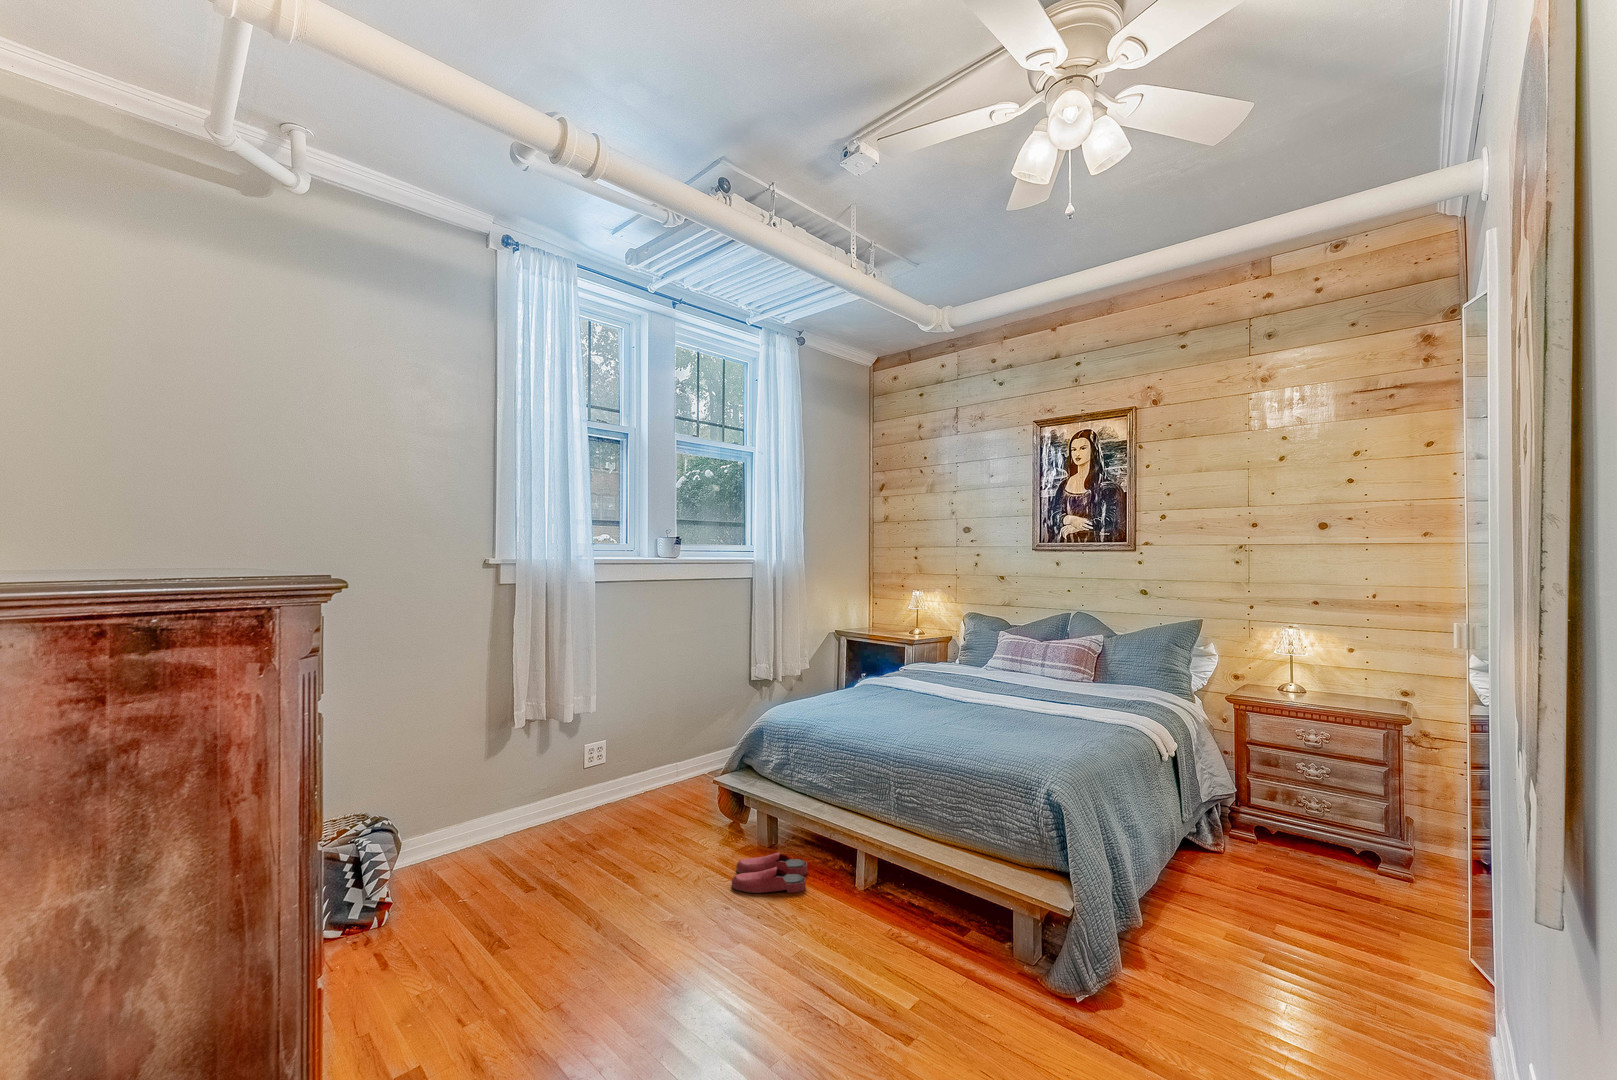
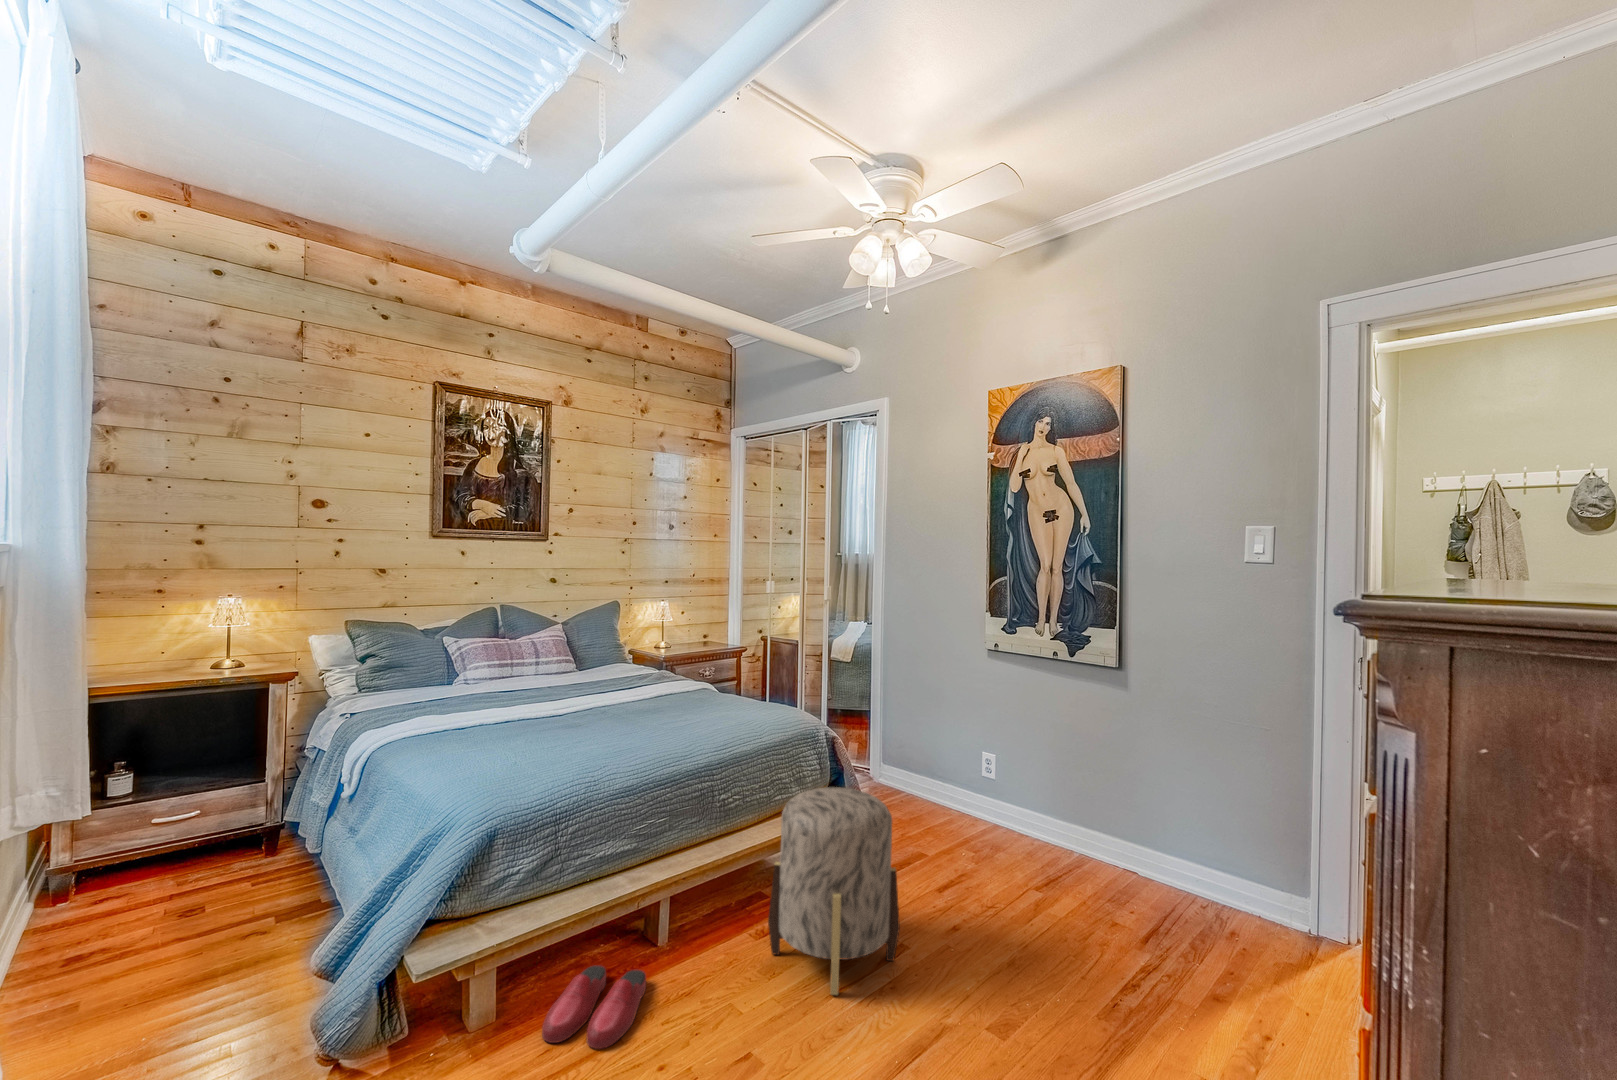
ottoman: none [801,805,942,1031] -> present [768,787,900,995]

